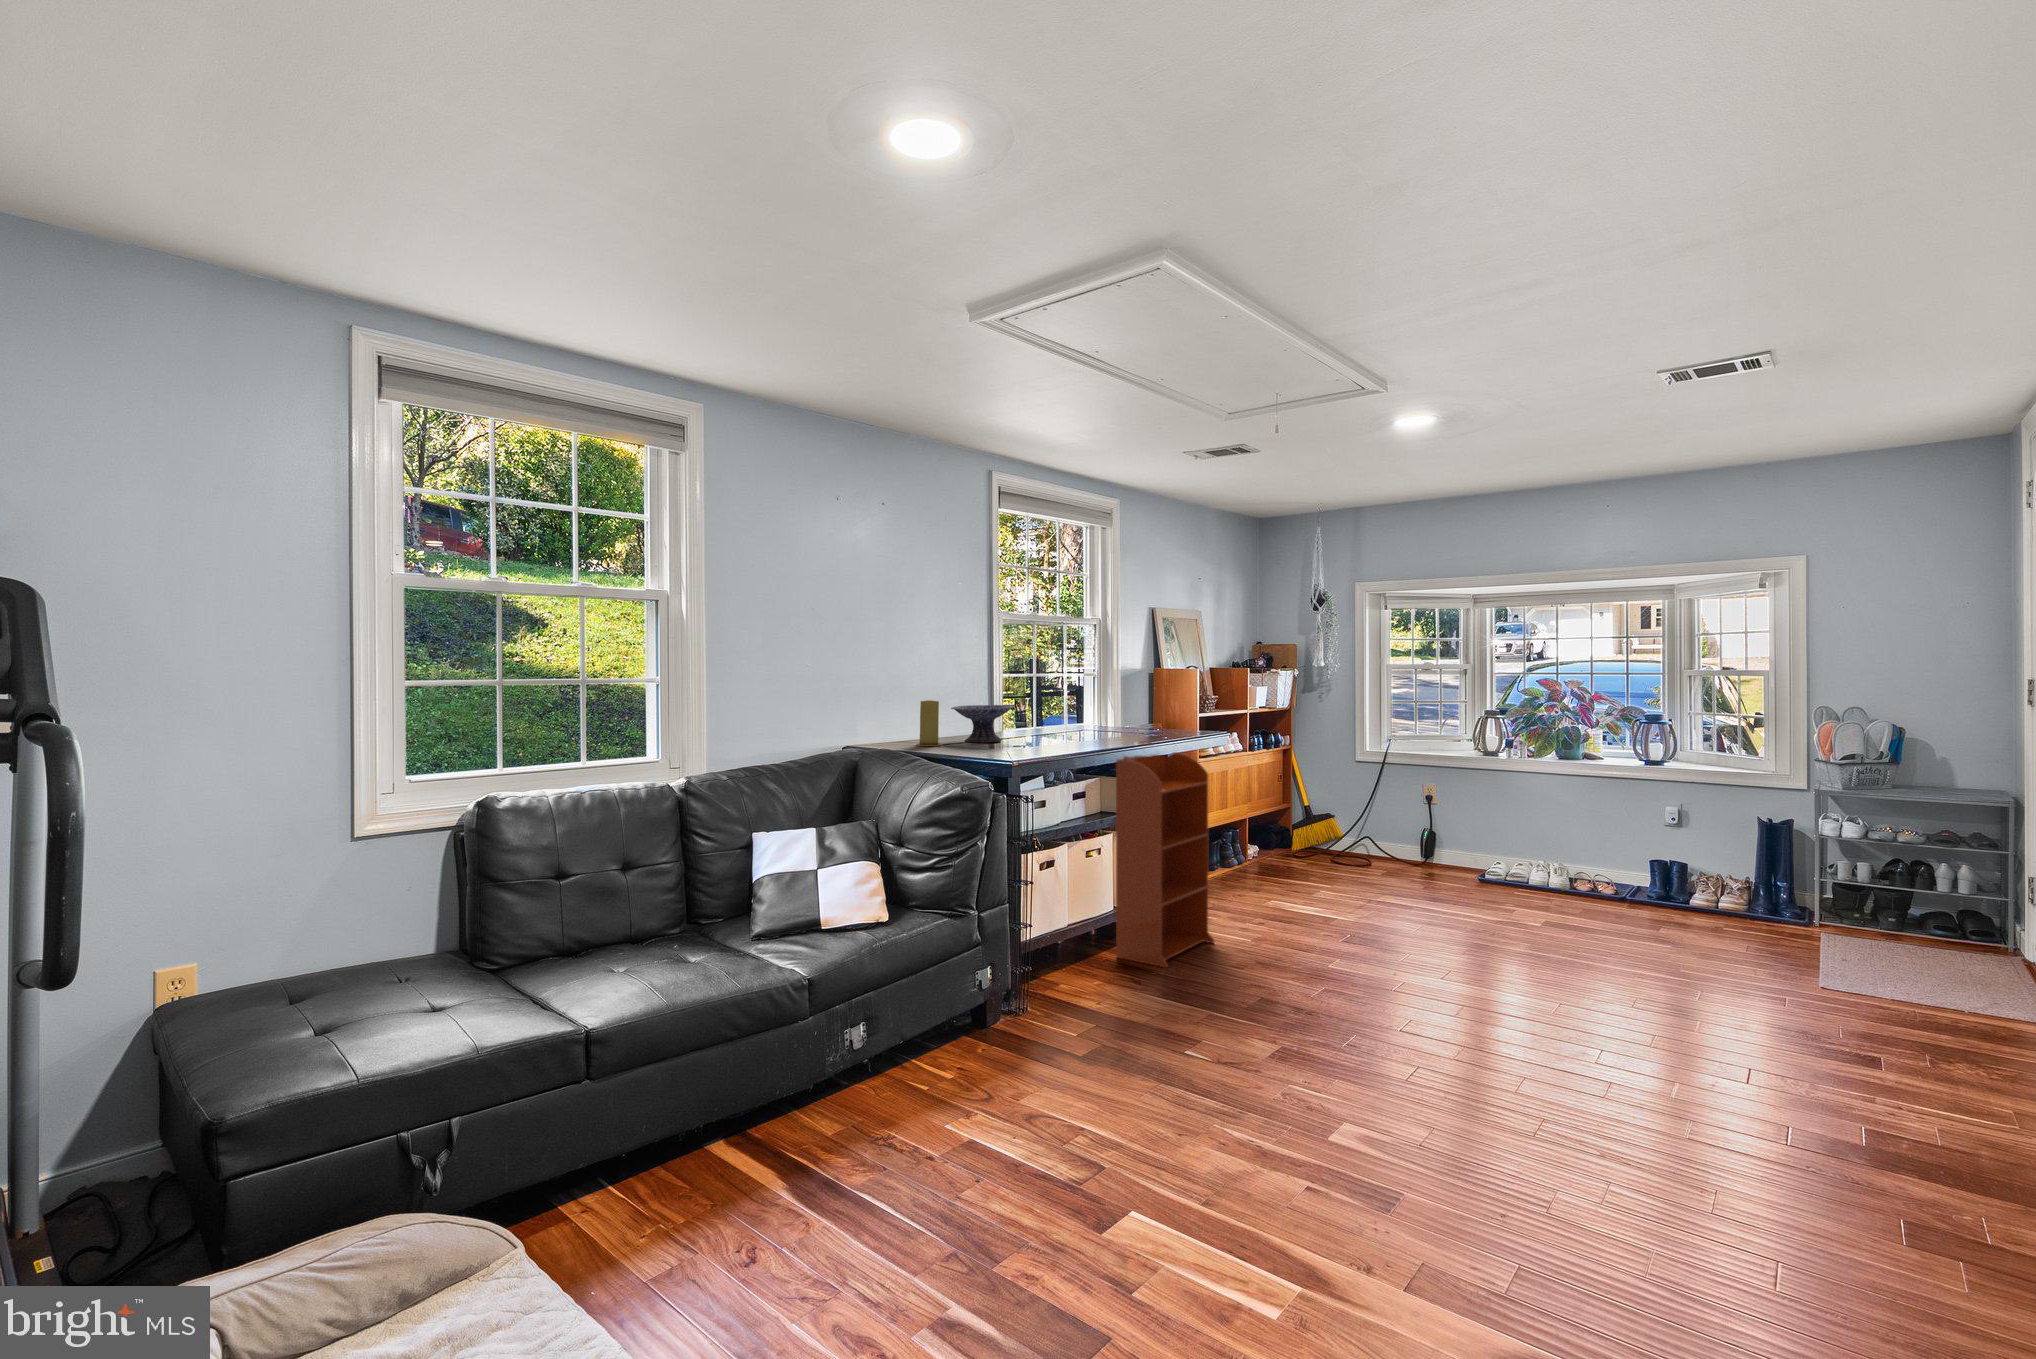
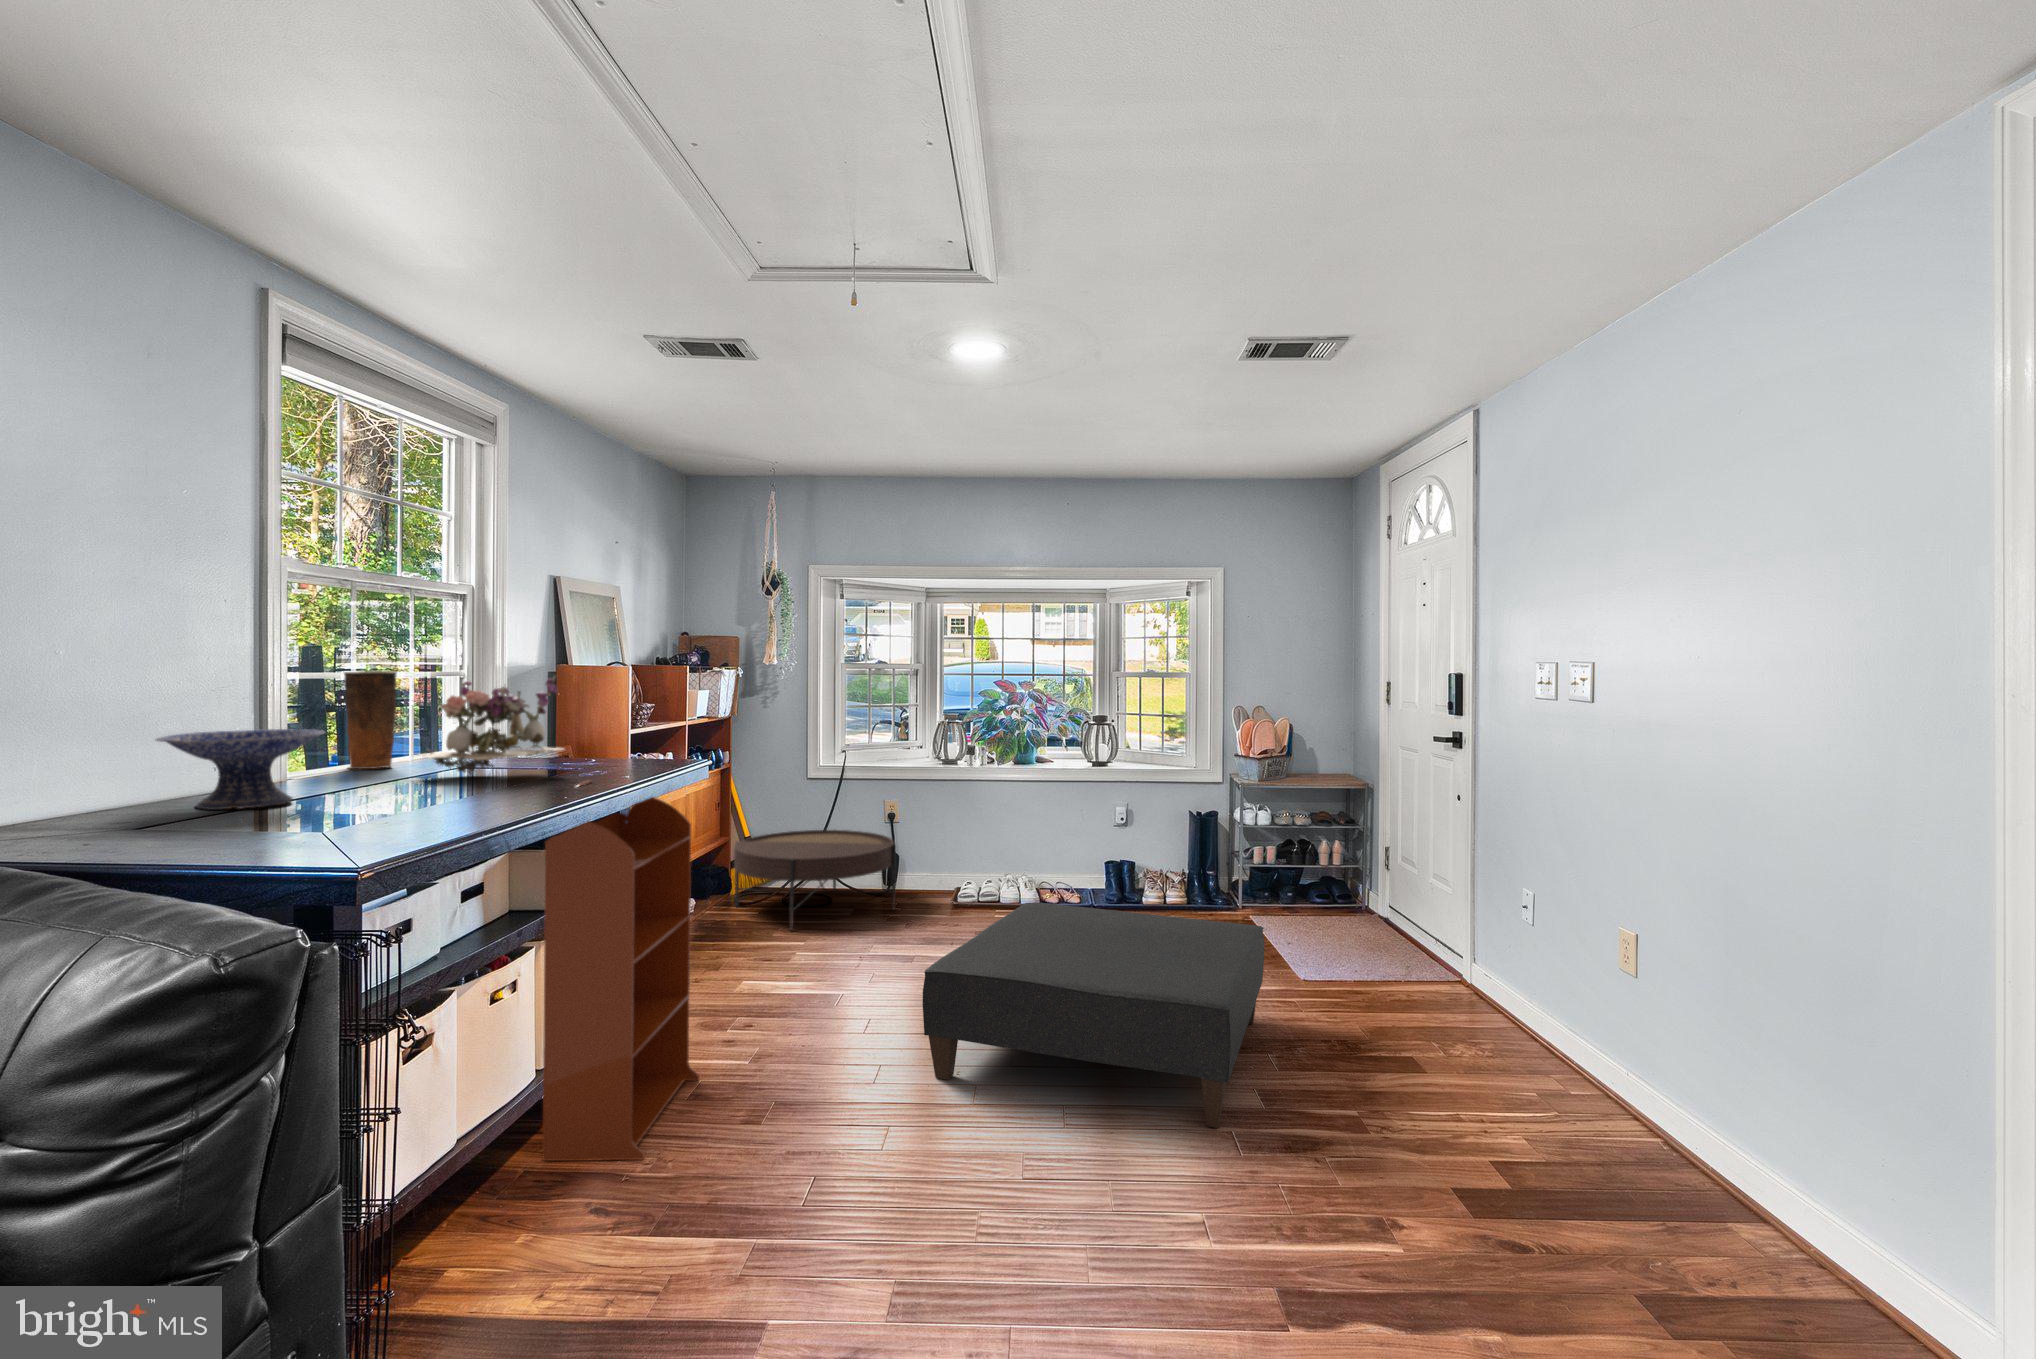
vase: none [1027,674,1051,730] -> present [344,671,396,769]
flower arrangement: none [1057,676,1135,736] -> present [422,677,561,776]
candle: present [916,700,941,746] -> none [42,725,125,832]
coffee table: none [1285,805,1422,880] -> present [734,830,896,931]
ottoman: none [1363,868,1720,1039] -> present [923,903,1264,1128]

